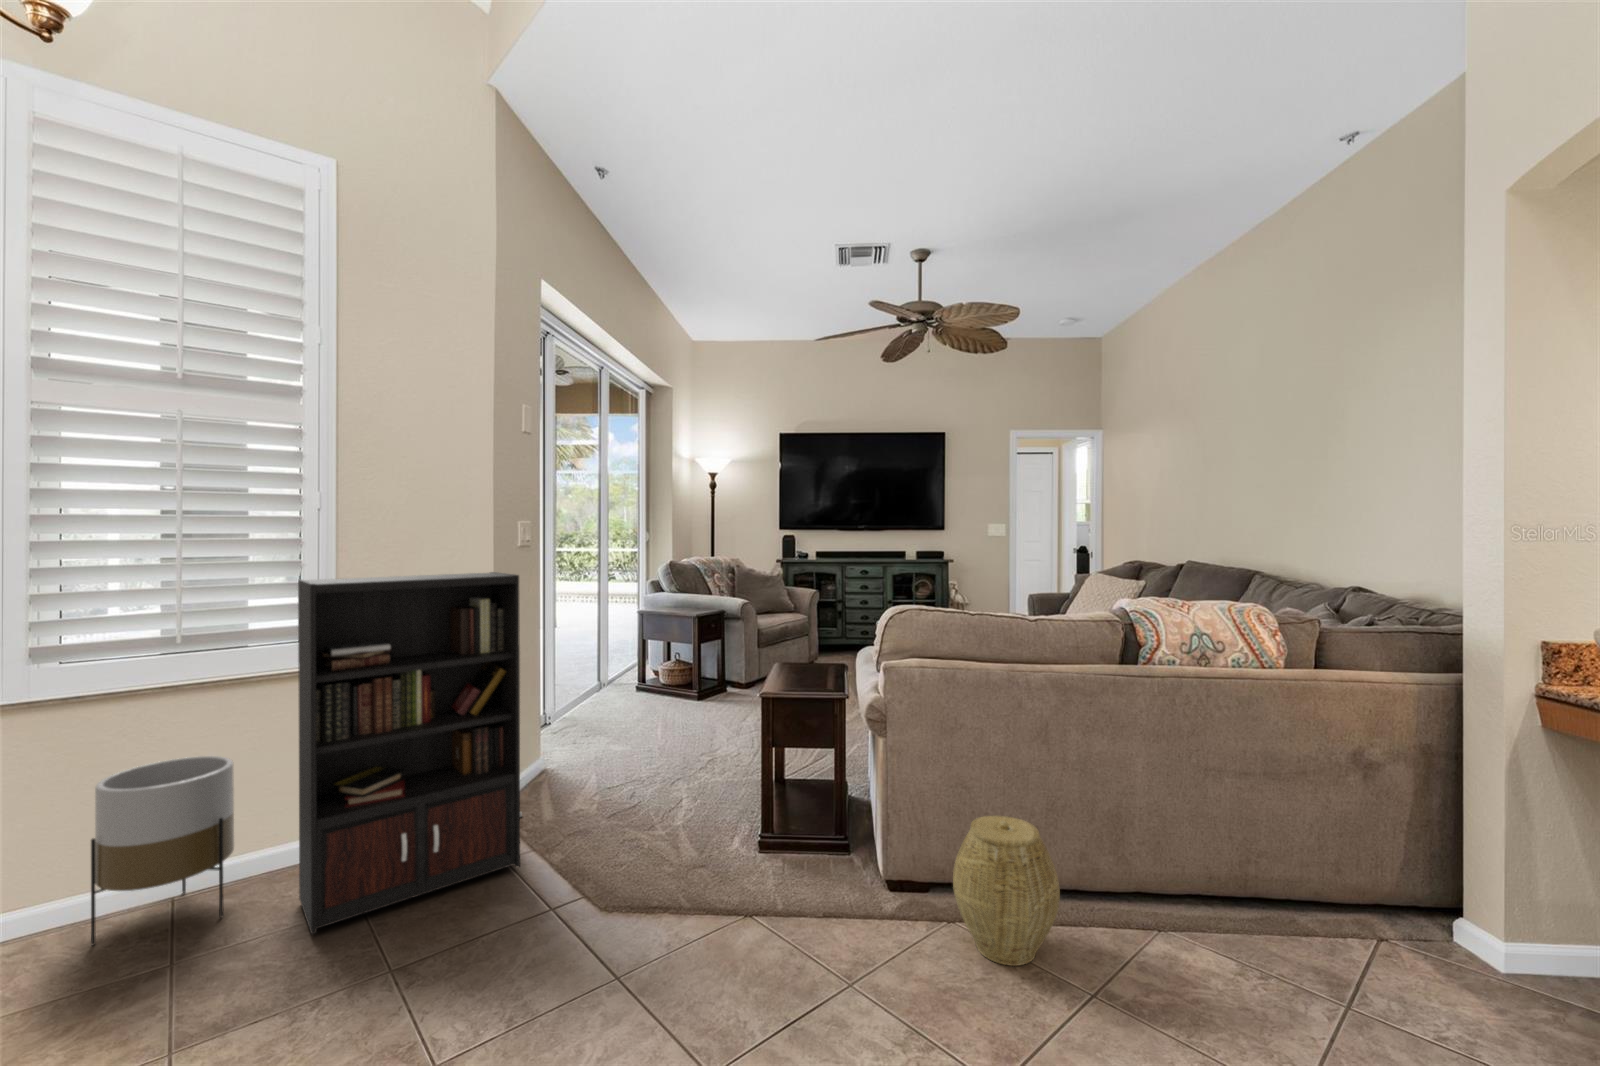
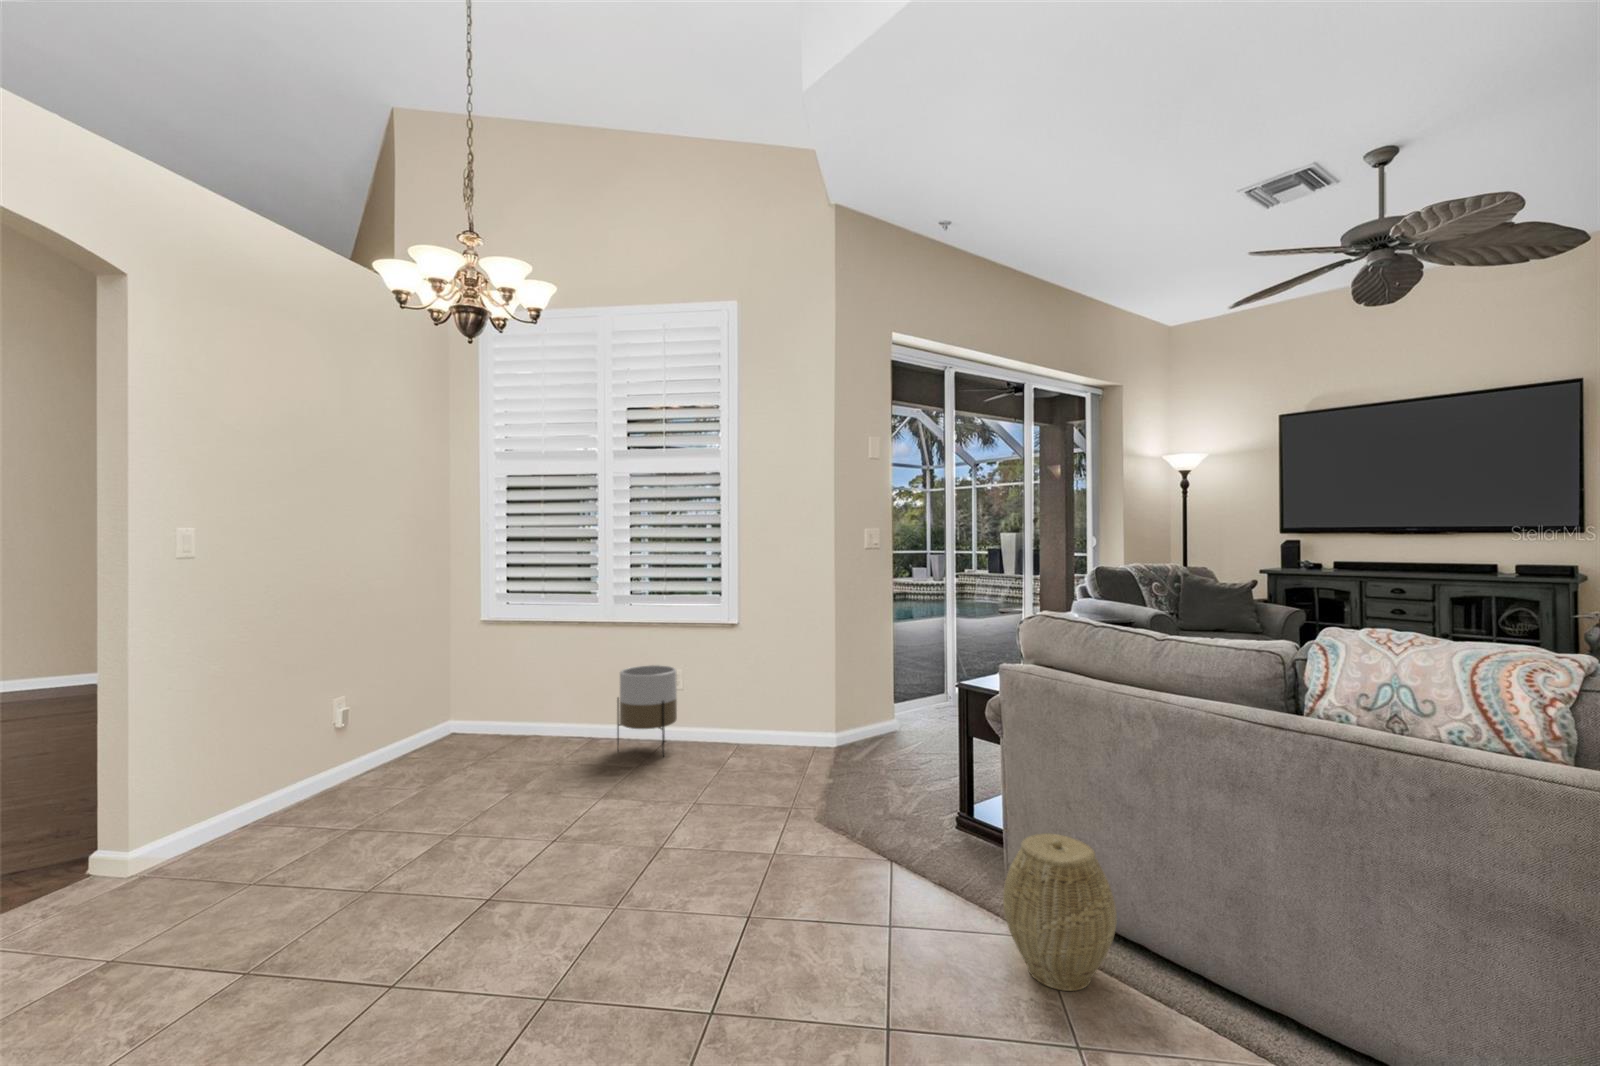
bookcase: present [298,572,522,934] -> none [679,567,842,780]

